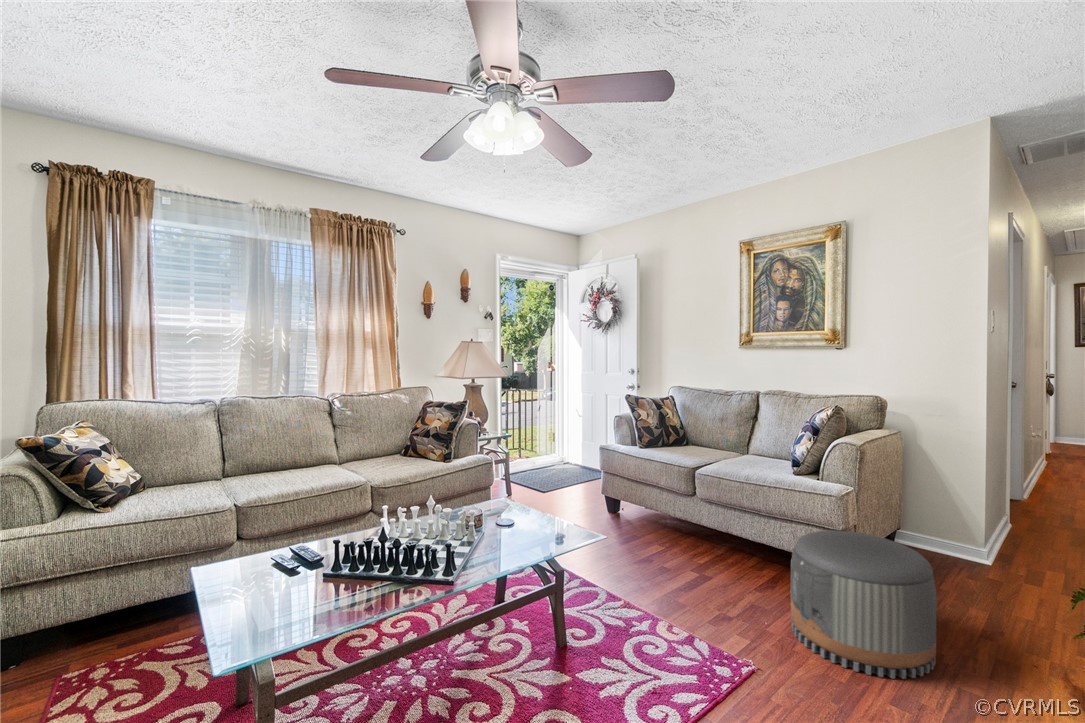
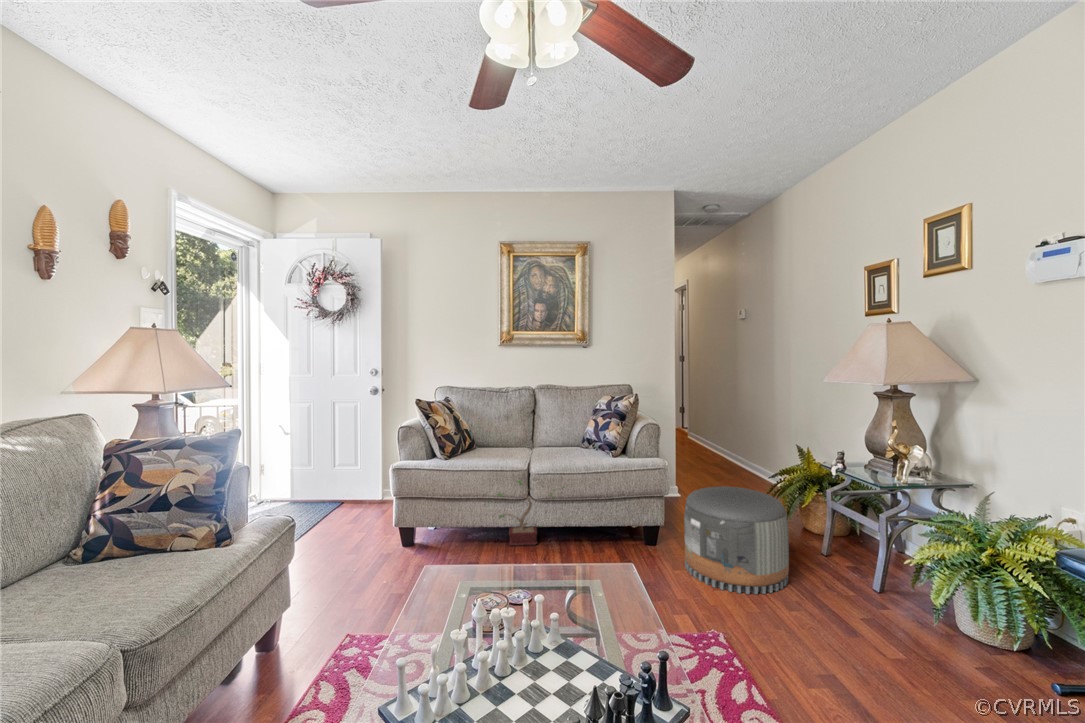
potted plant: none [663,468,719,543] -> present [498,480,564,546]

